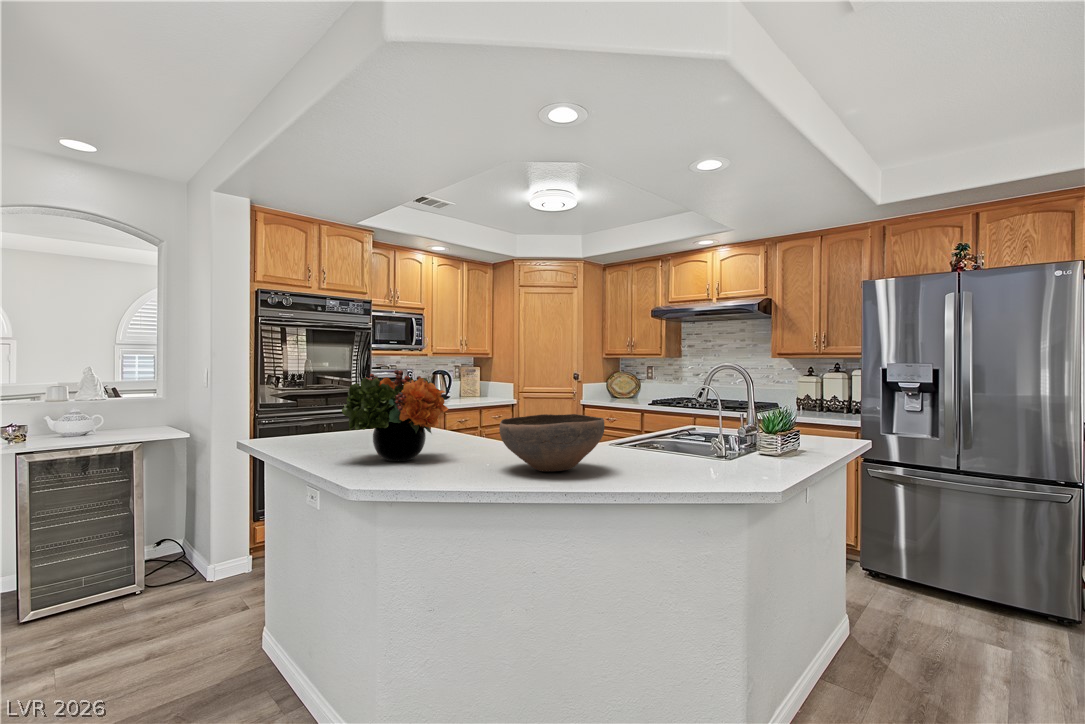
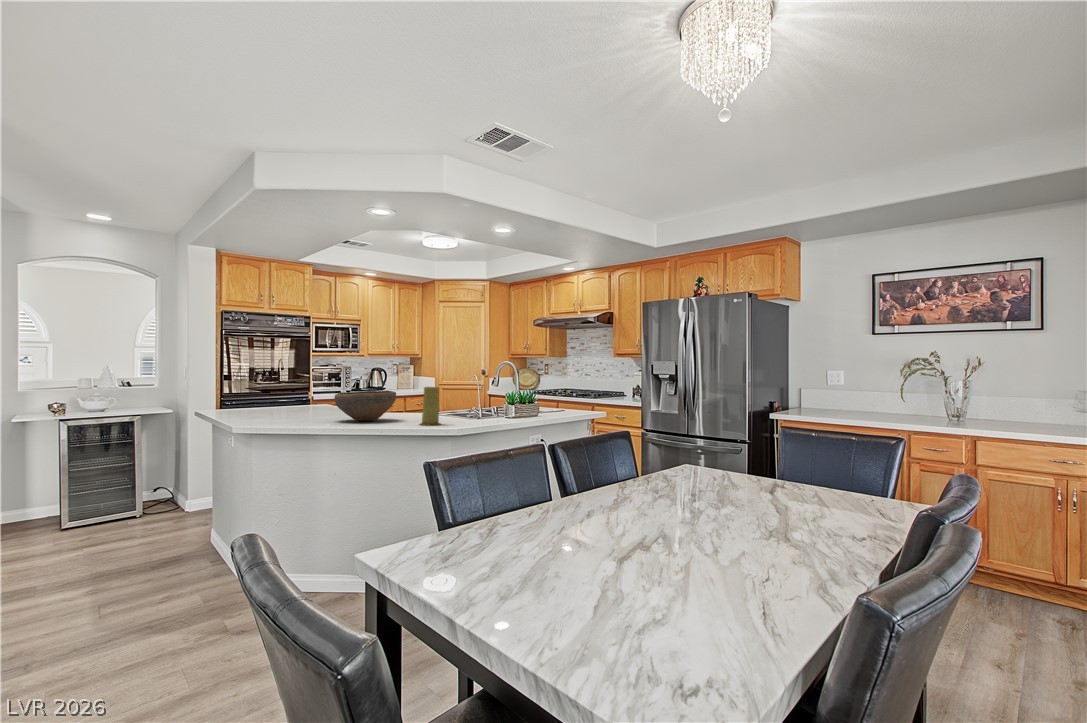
flower arrangement: present [342,370,448,461] -> none [250,365,317,418]
candle: none [675,411,717,487] -> present [420,387,440,426]

